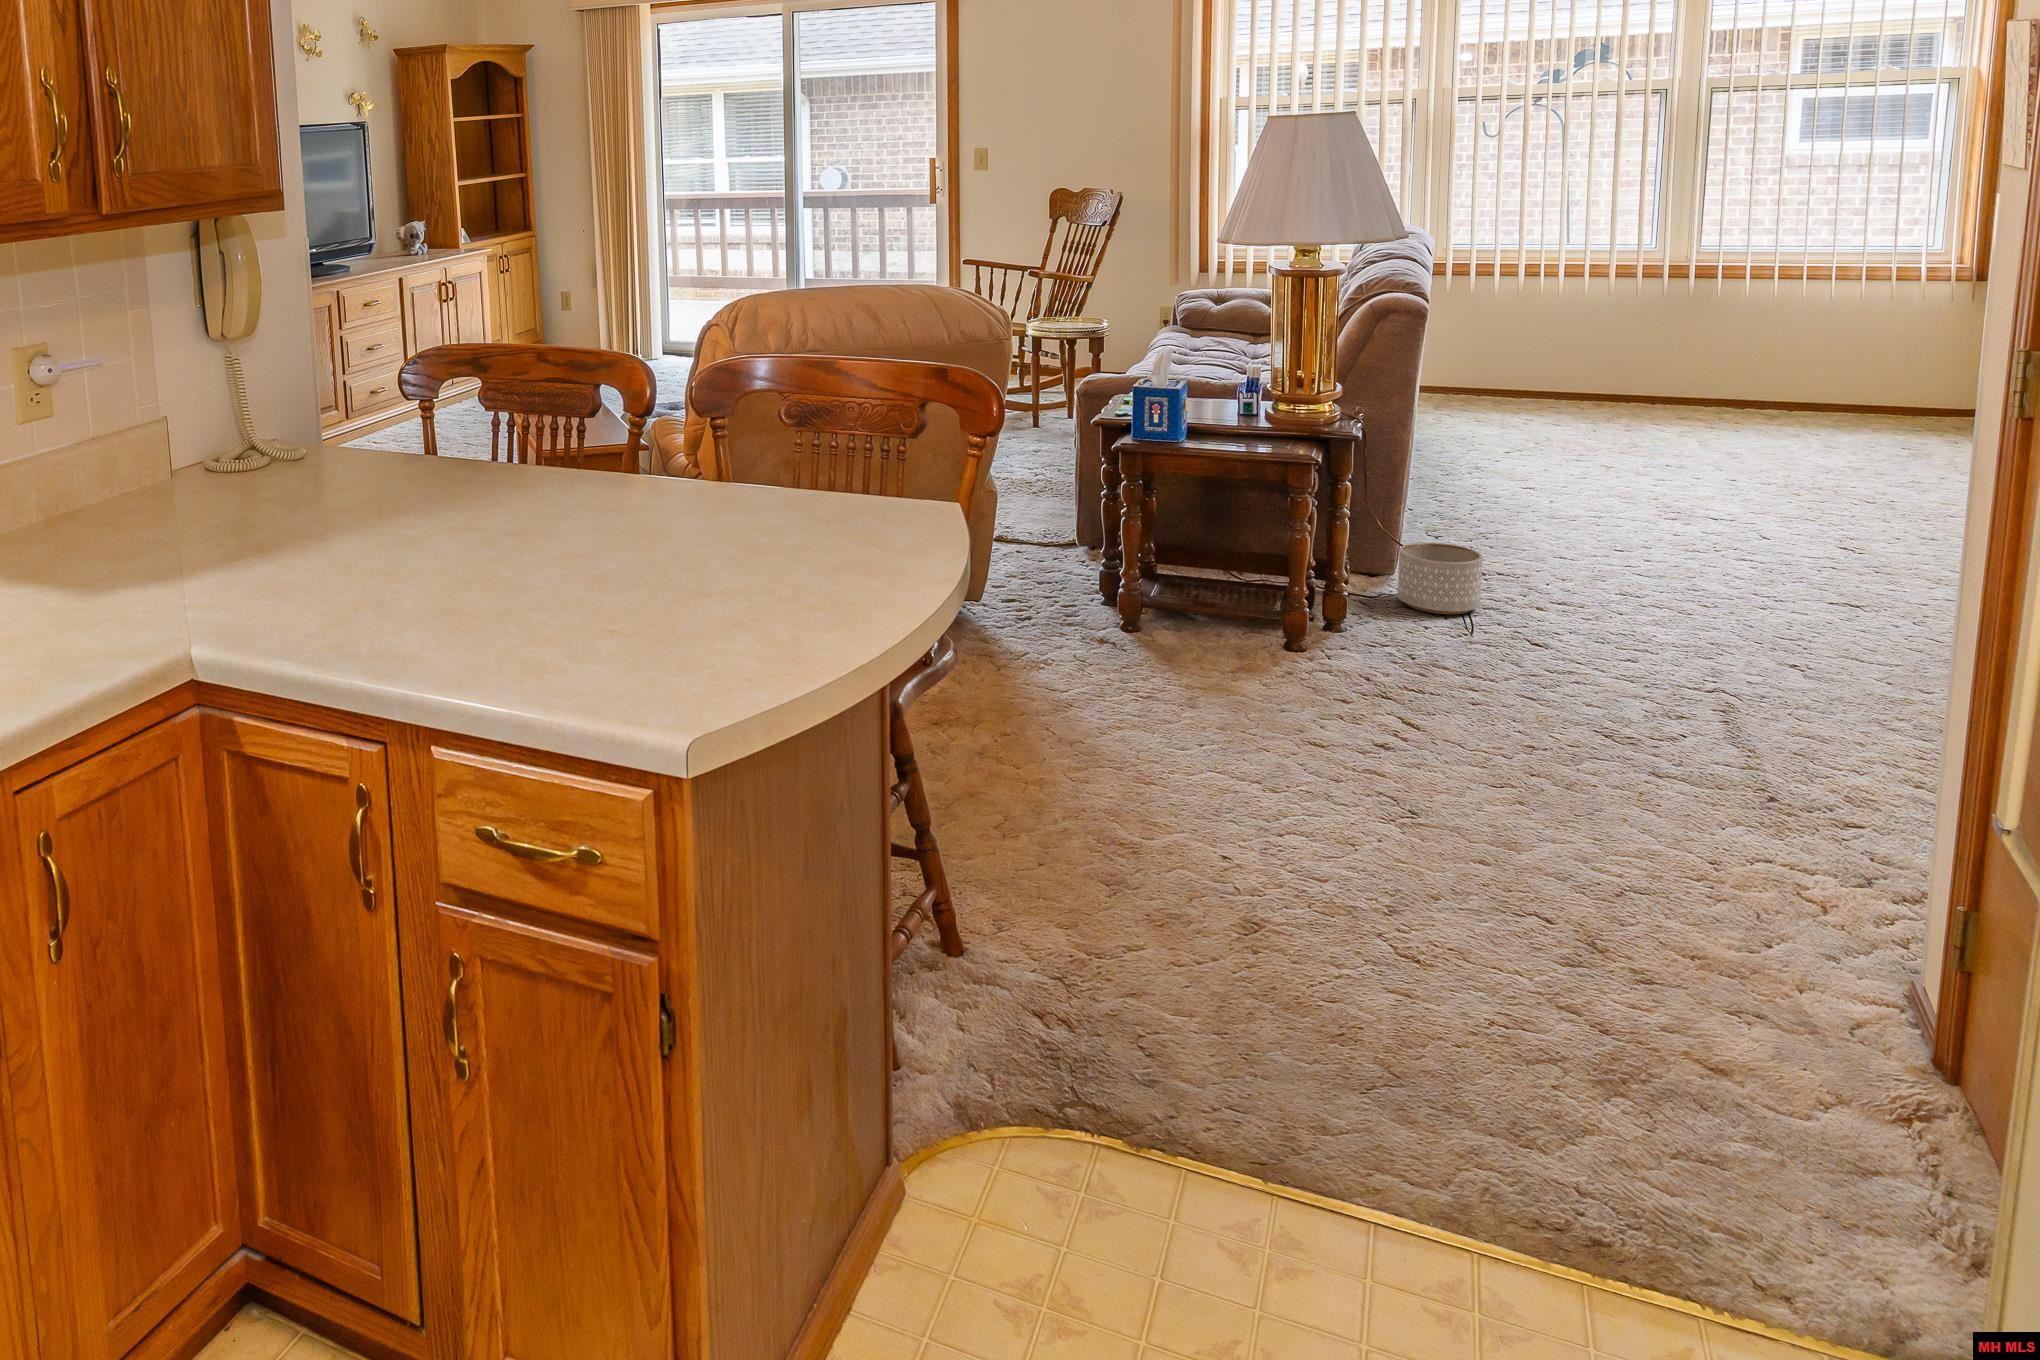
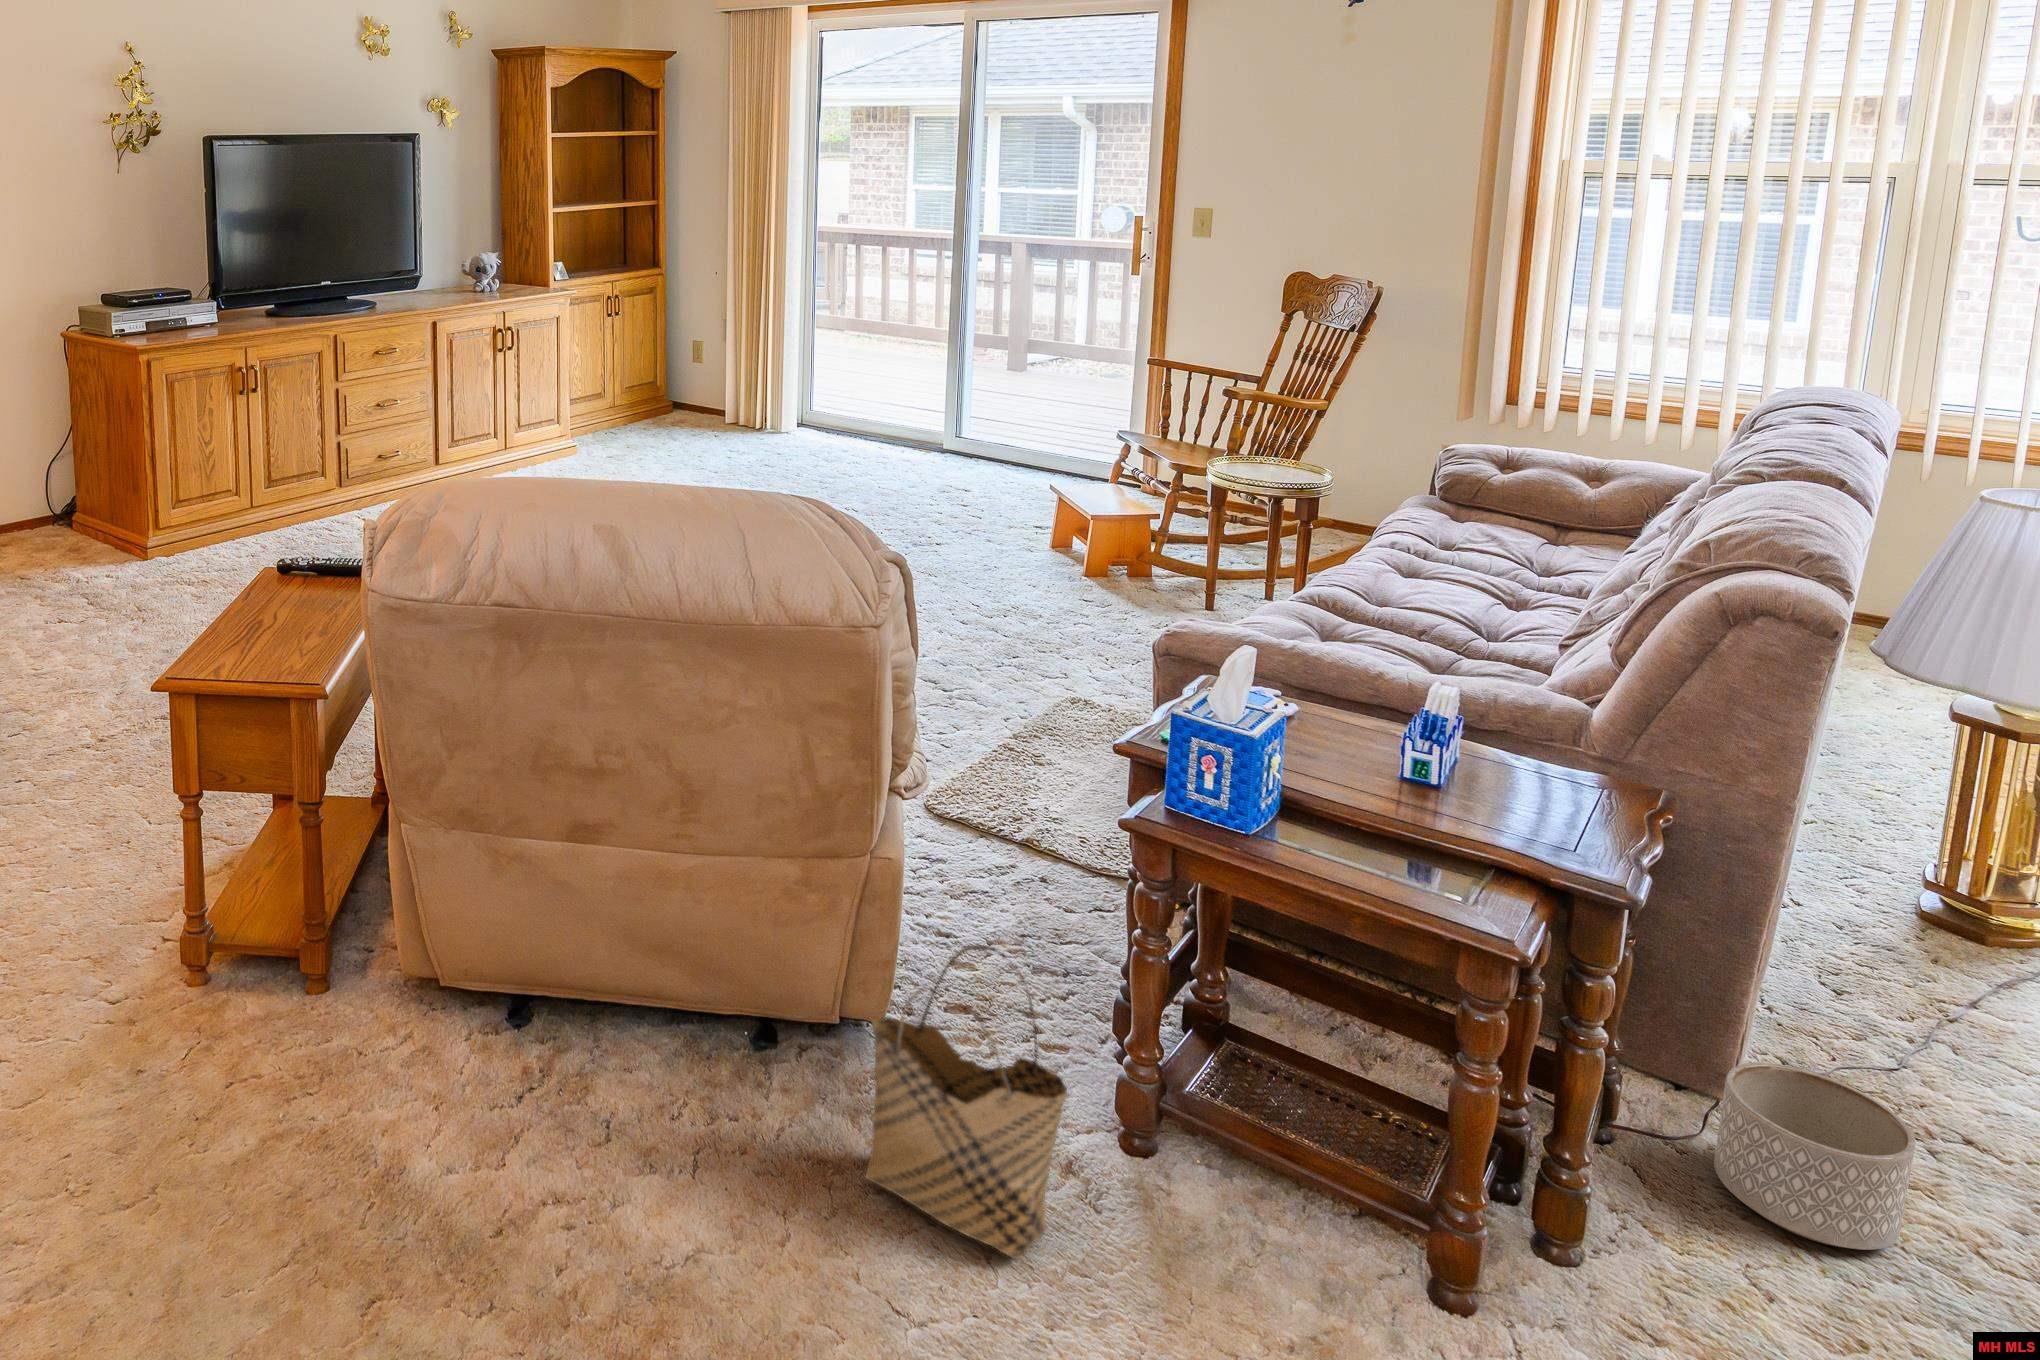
woven basket: none [1002,520,1115,670] -> present [866,945,1067,1259]

